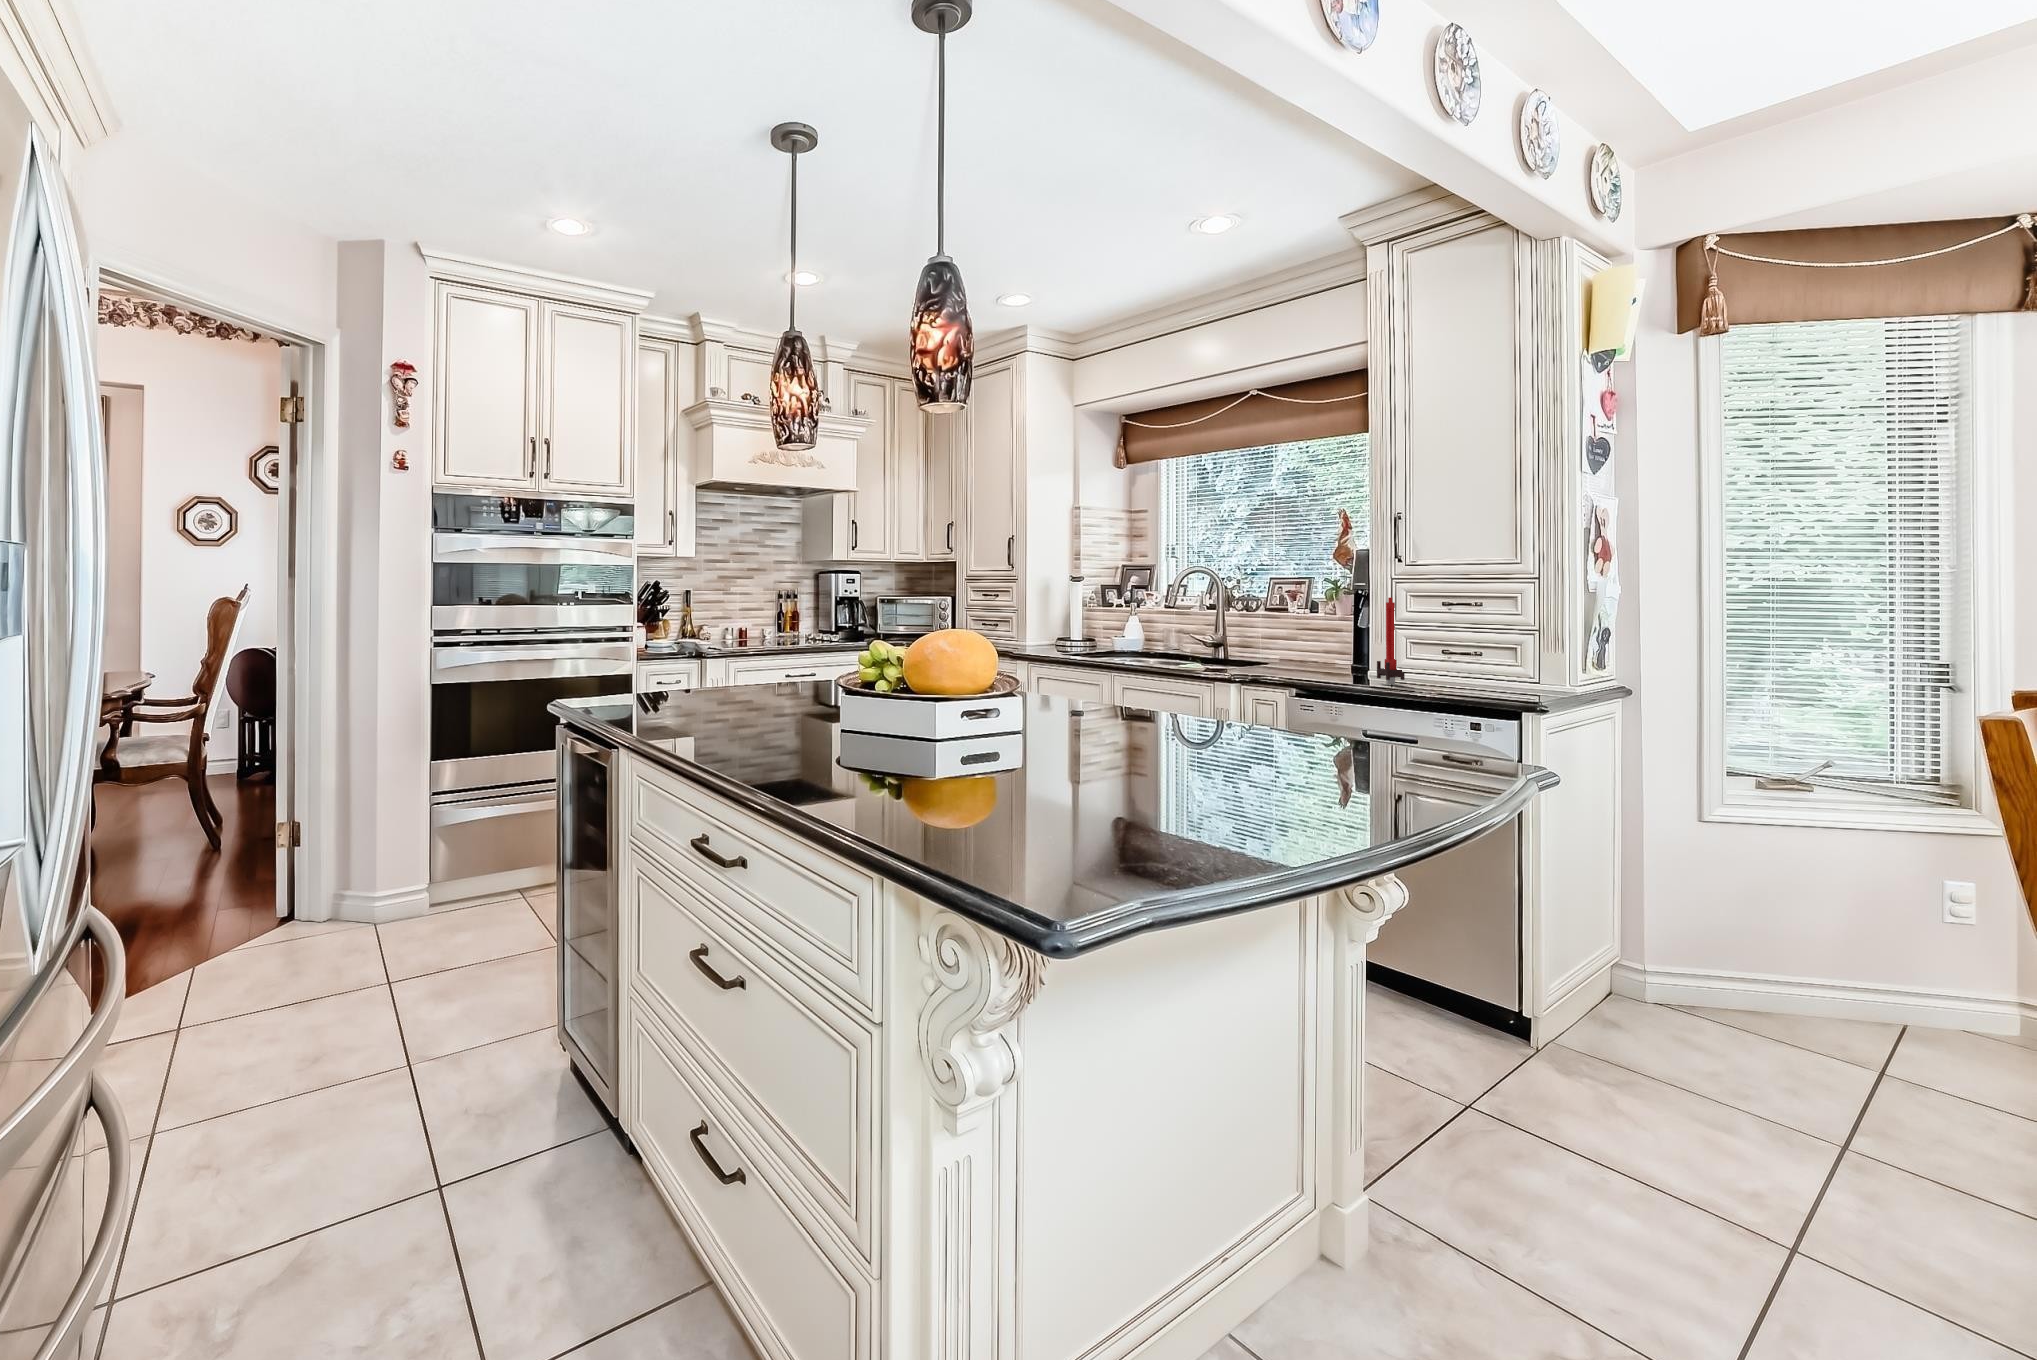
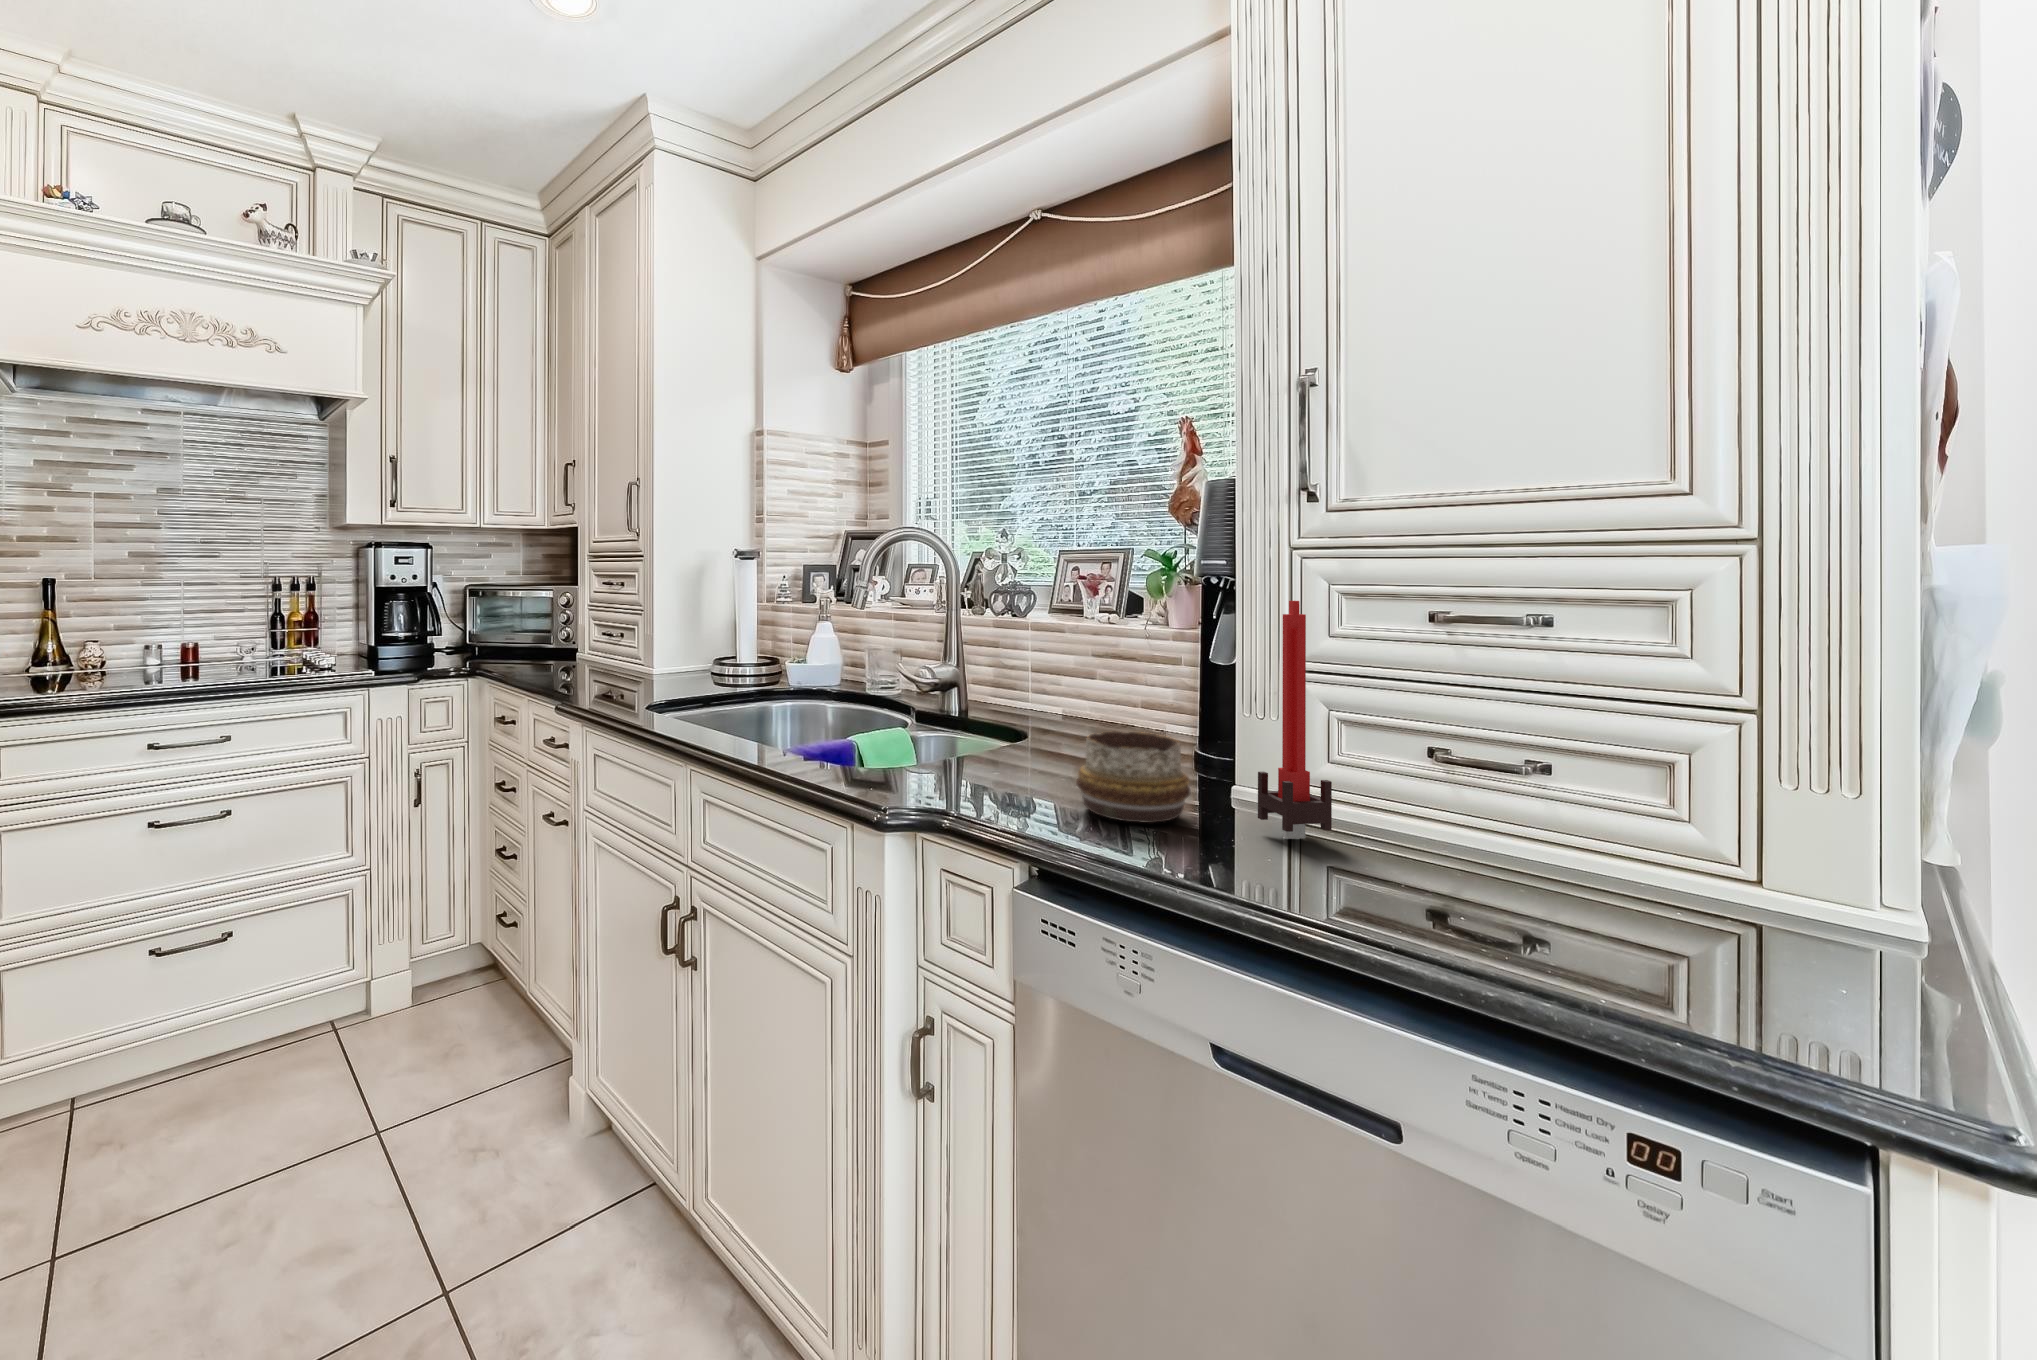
decorative bowl: none [1304,650,1350,680] -> present [1076,731,1191,823]

